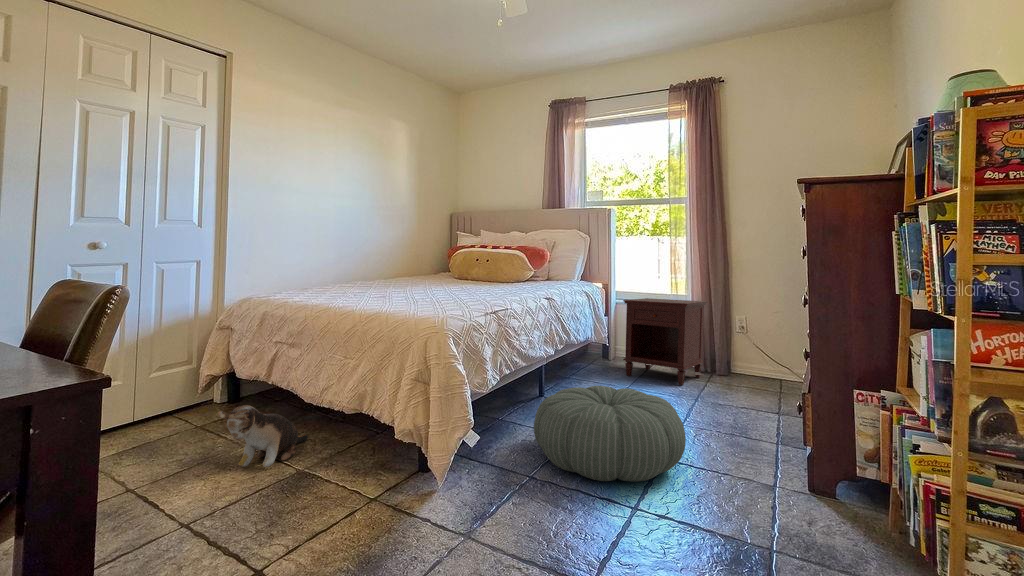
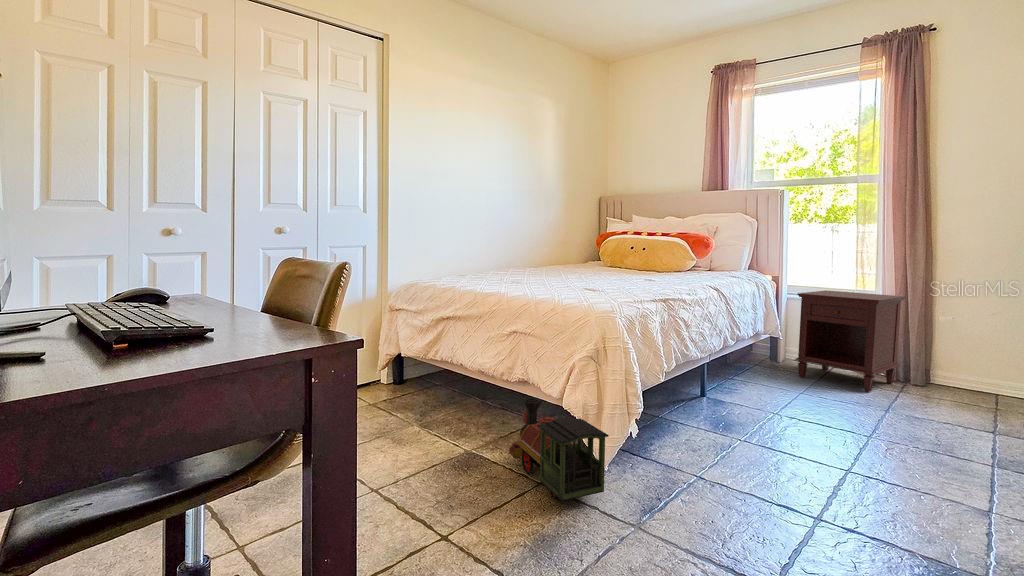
pouf: present [534,386,686,482] -> none [703,391,876,493]
plush toy: present [218,405,308,467] -> none [424,391,486,445]
toy train: none [322,405,426,521] -> present [509,397,609,501]

